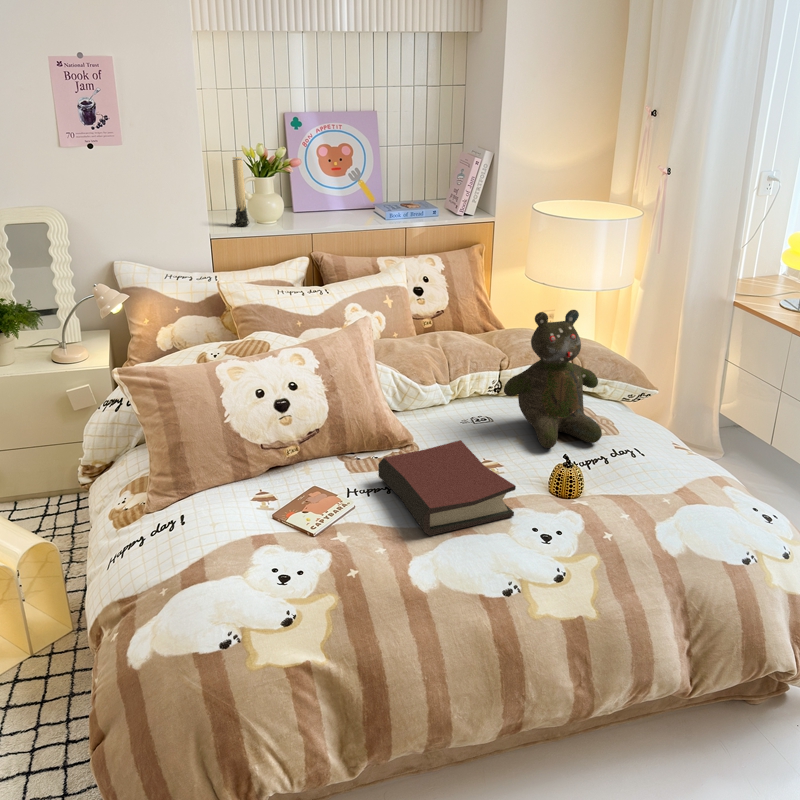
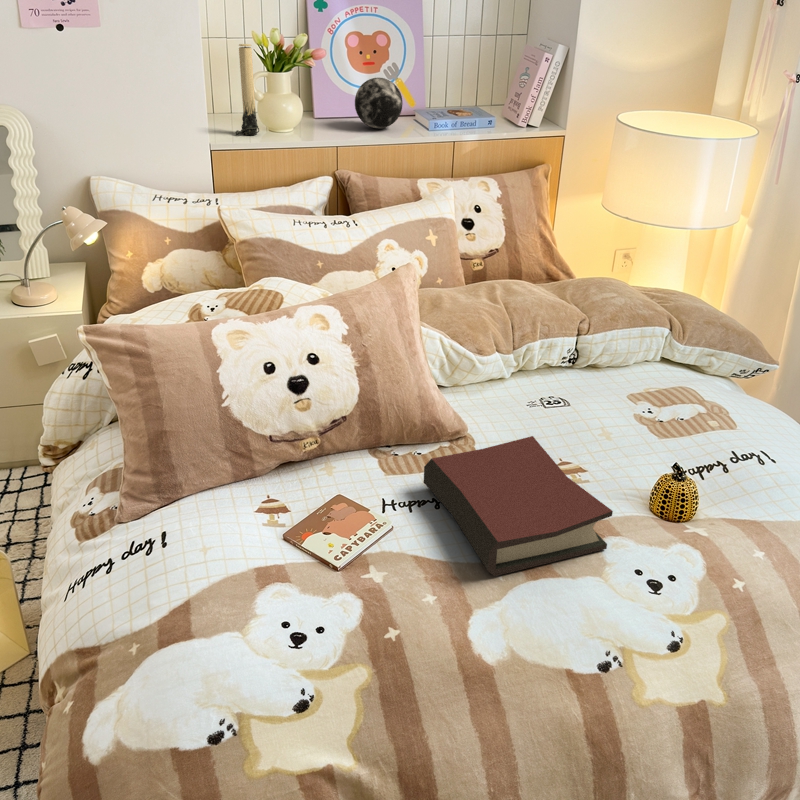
decorative orb: none [325,180,363,219] -> present [355,78,403,128]
teddy bear: present [504,310,602,448] -> none [587,264,715,447]

